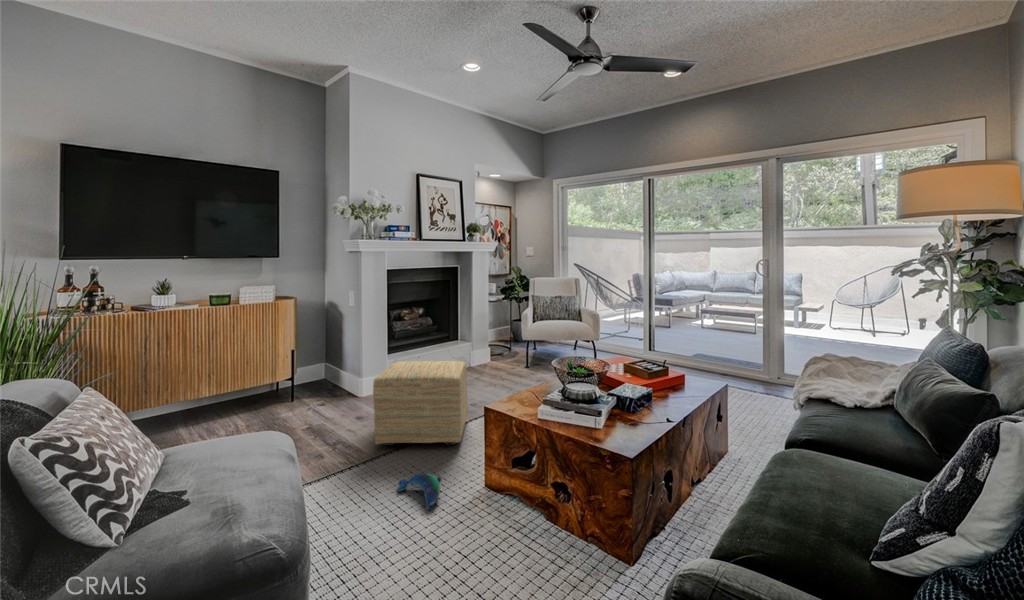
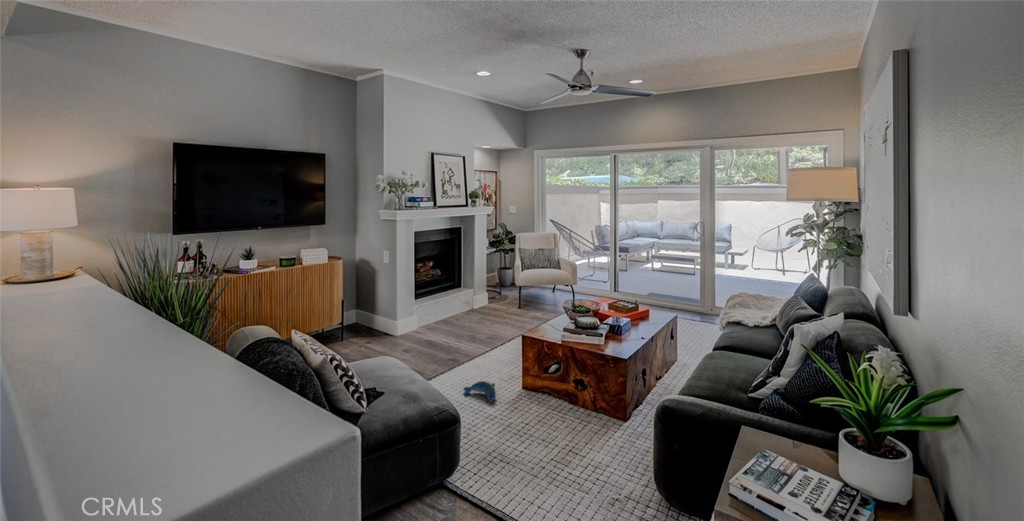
ottoman: present [373,361,467,446] -> none [431,305,495,368]

